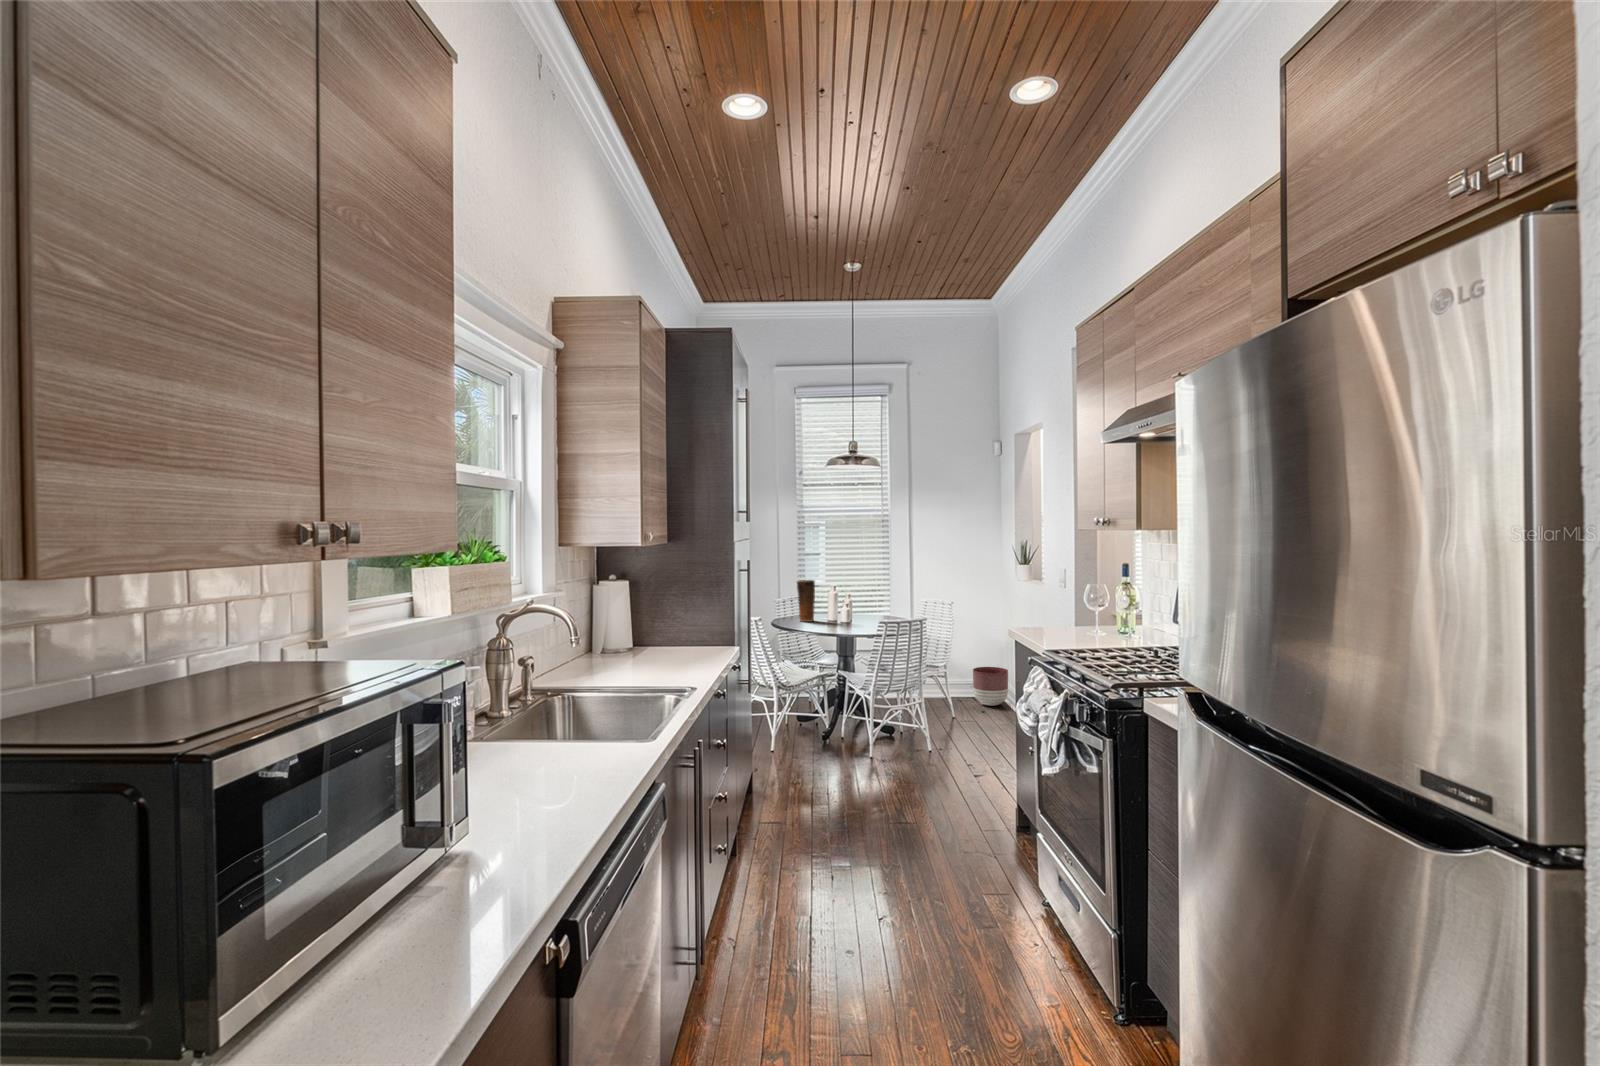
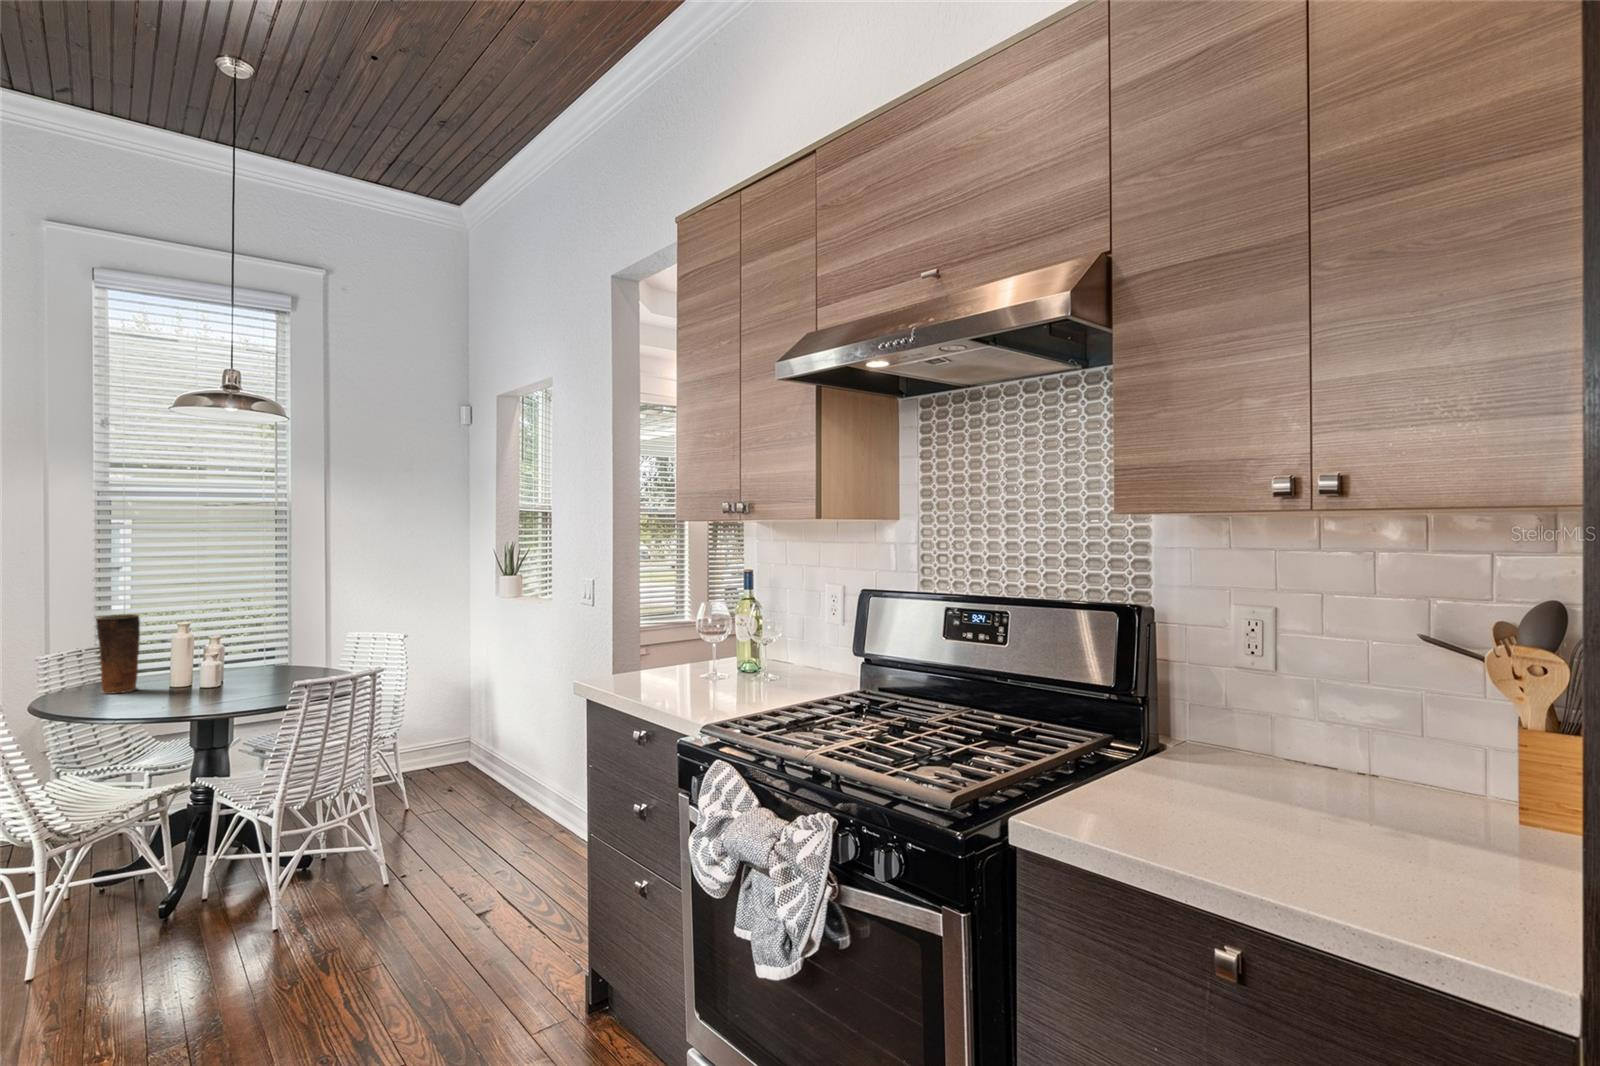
planter: present [973,667,1008,706] -> none [431,725,485,782]

